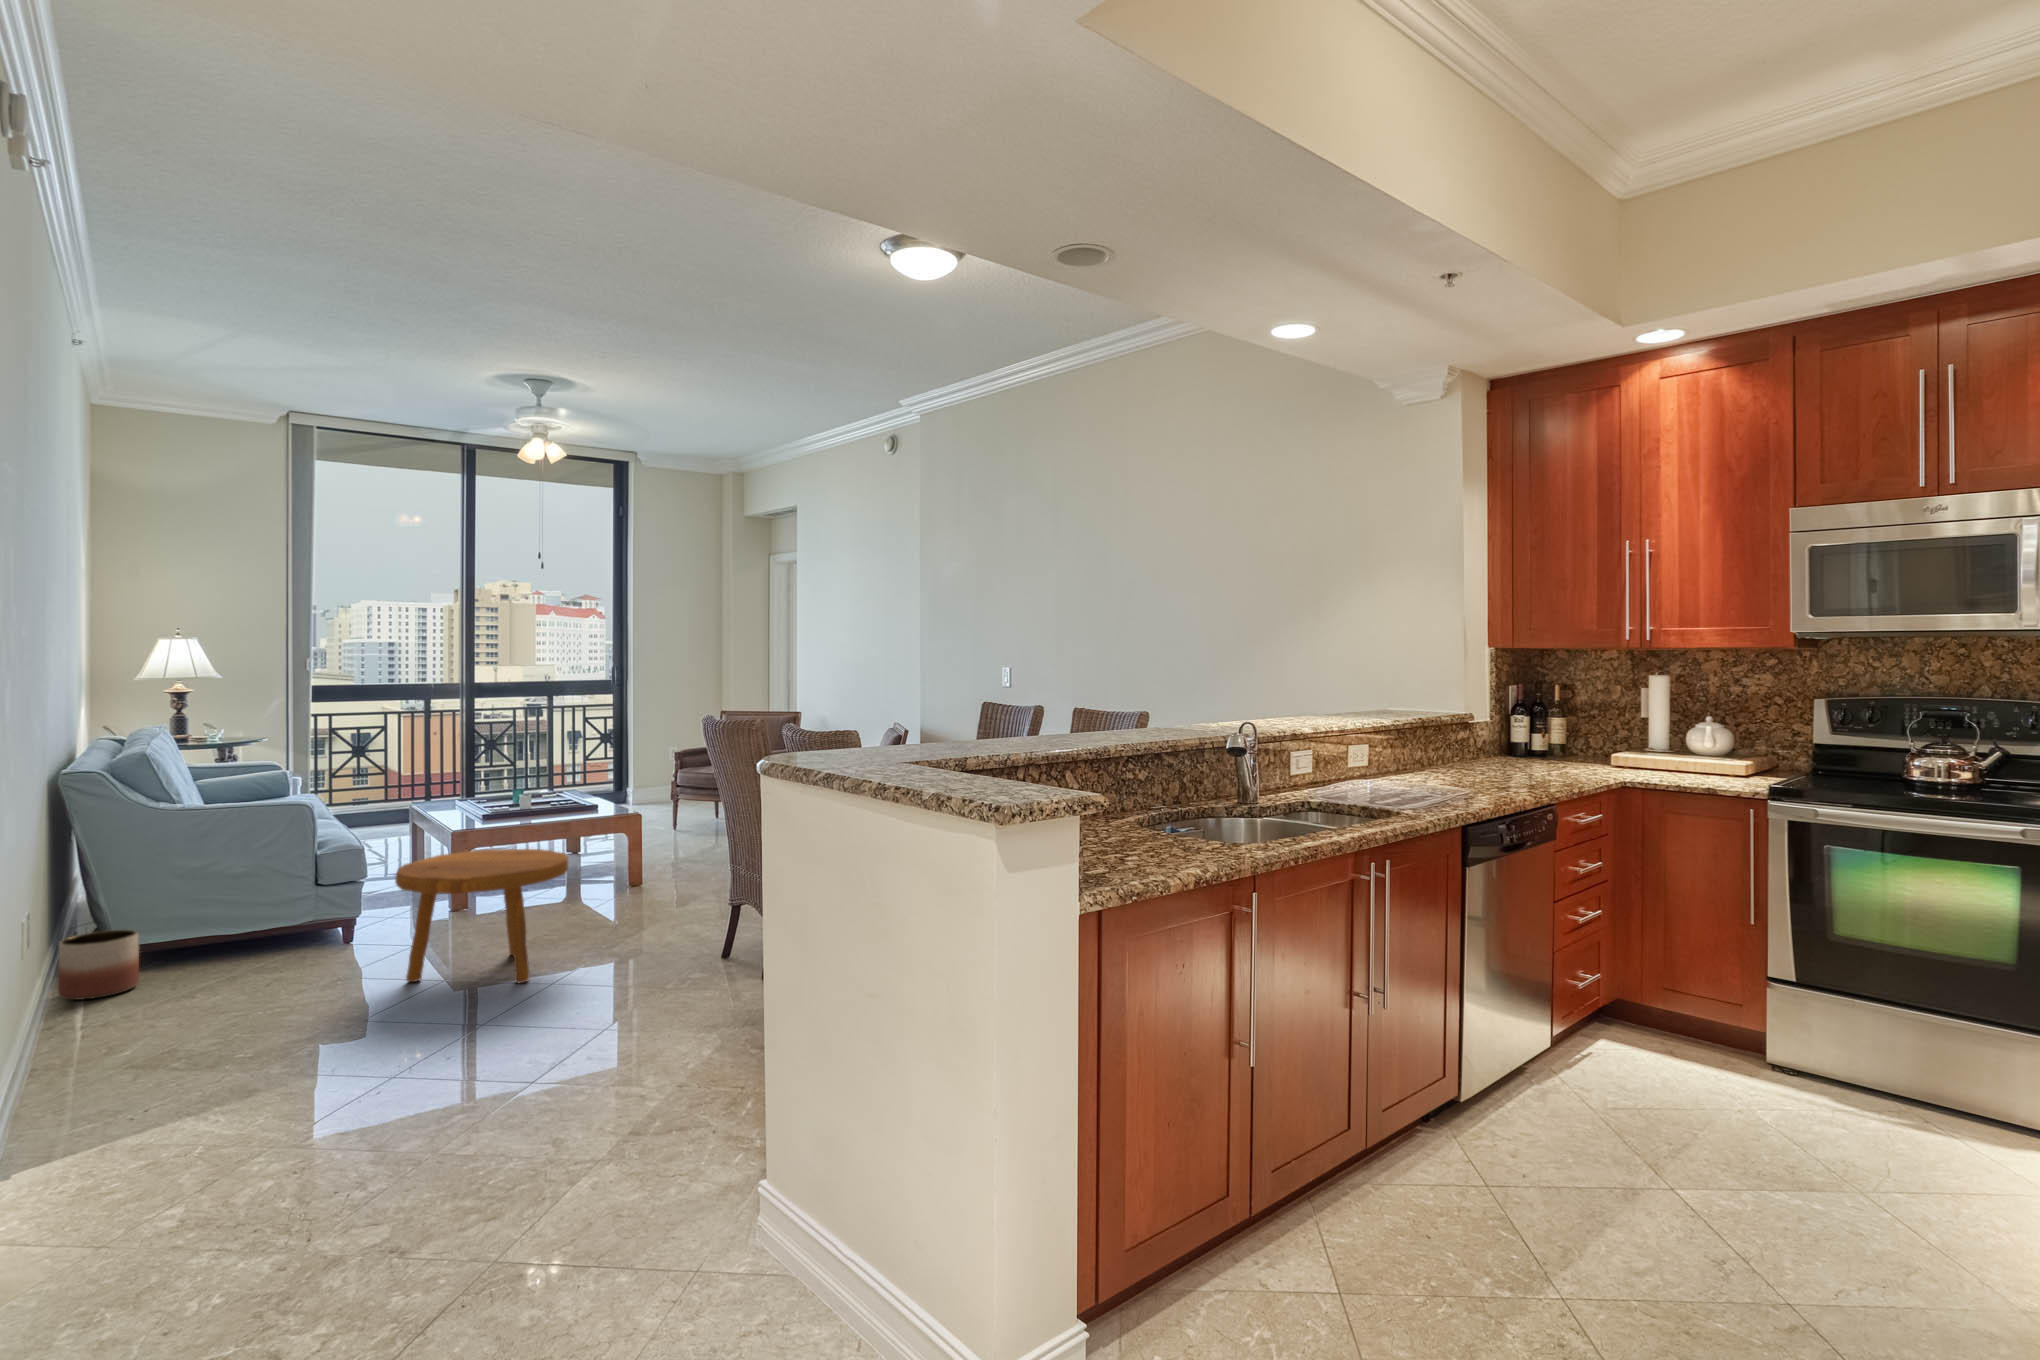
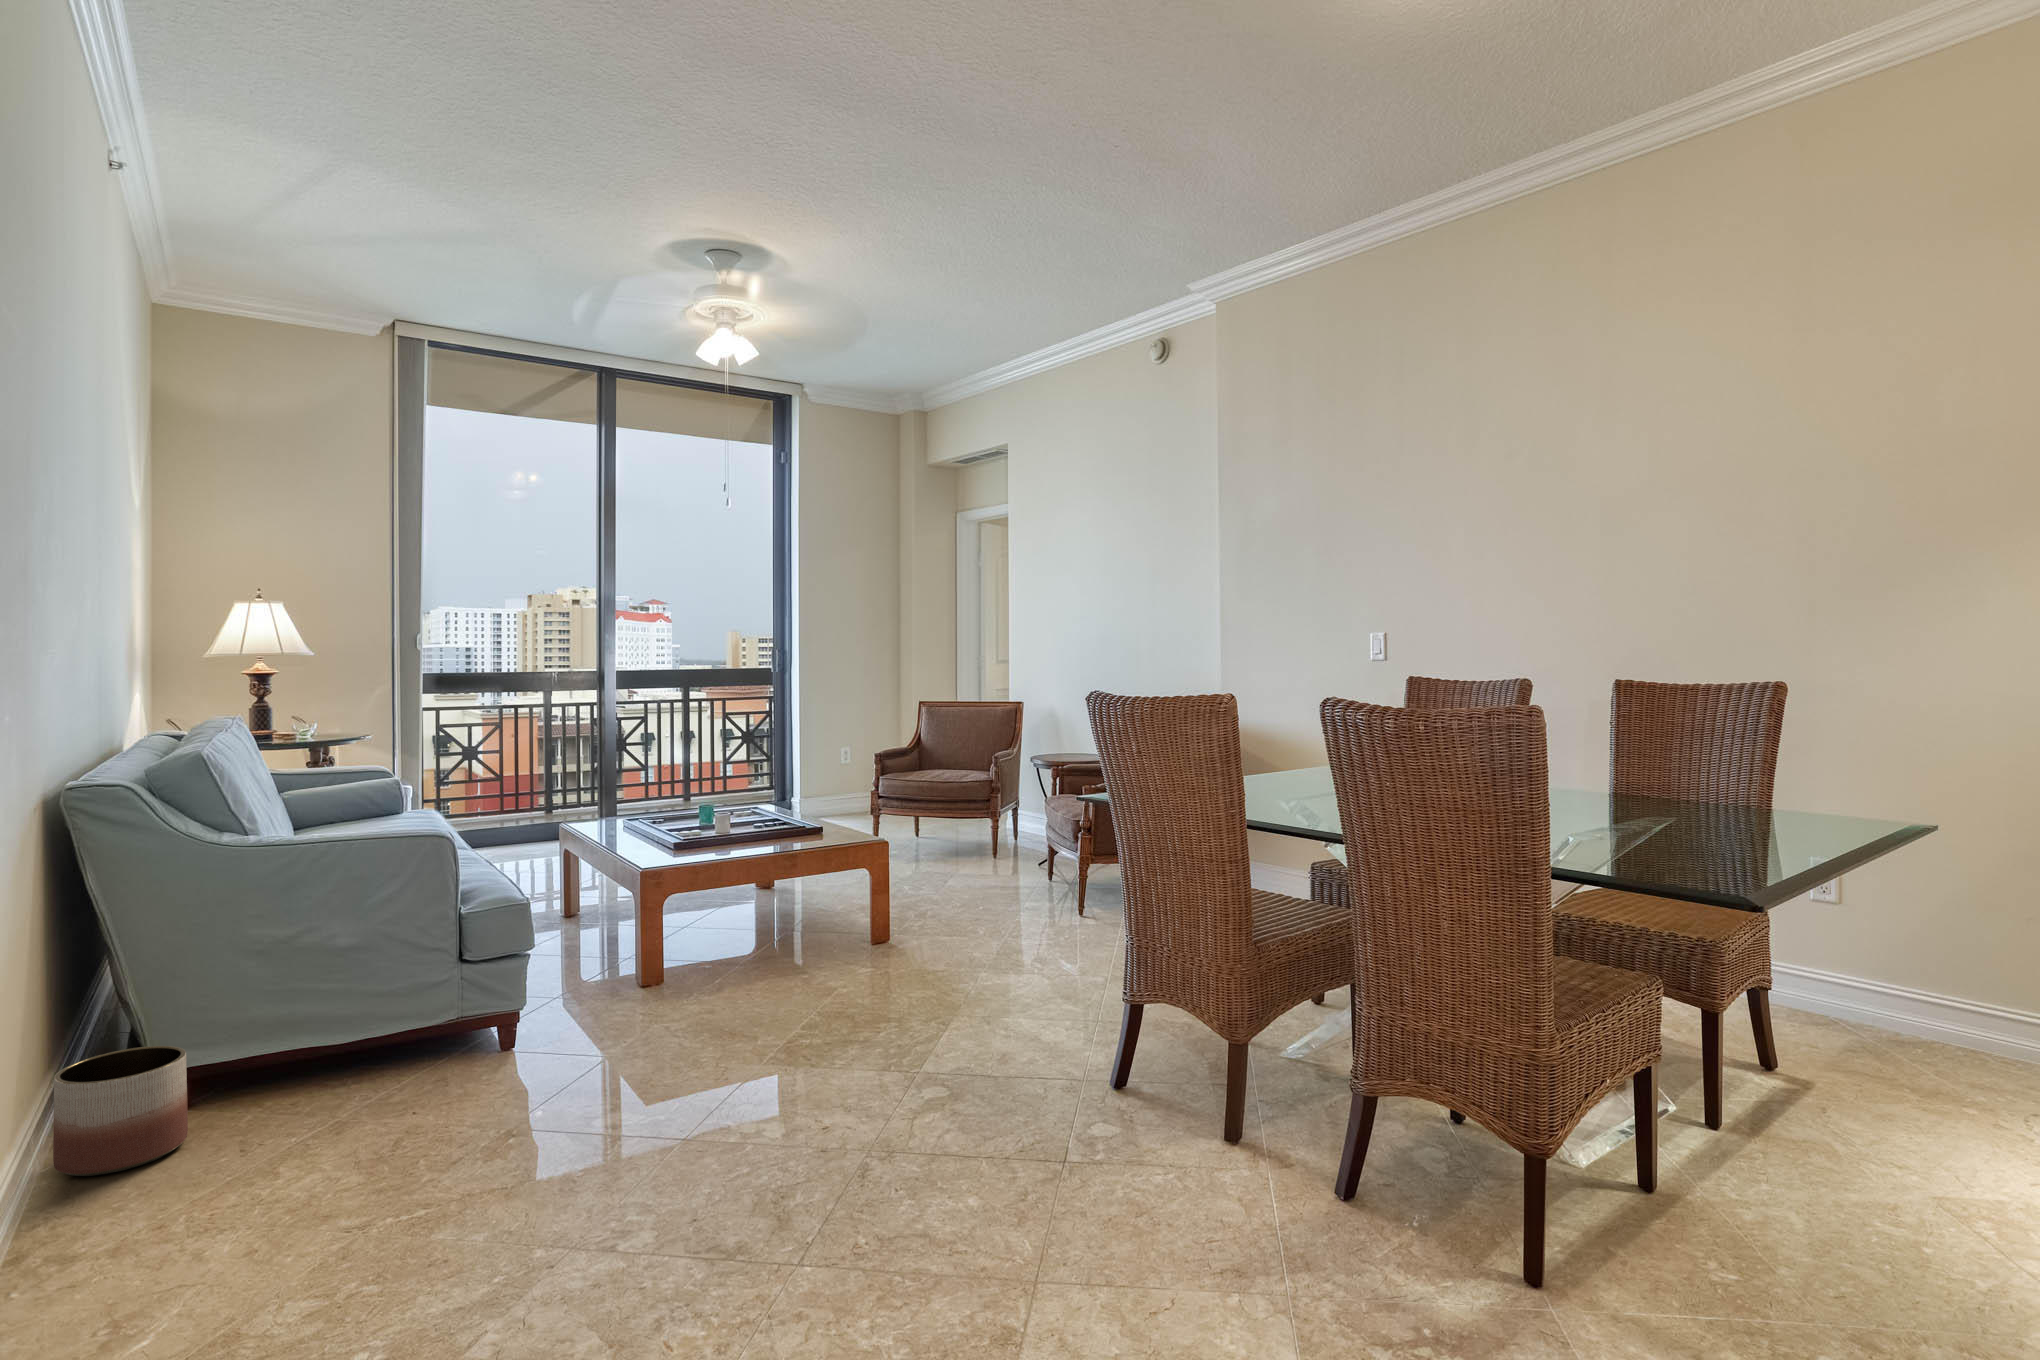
footstool: present [395,849,568,983] -> none [602,908,869,1151]

